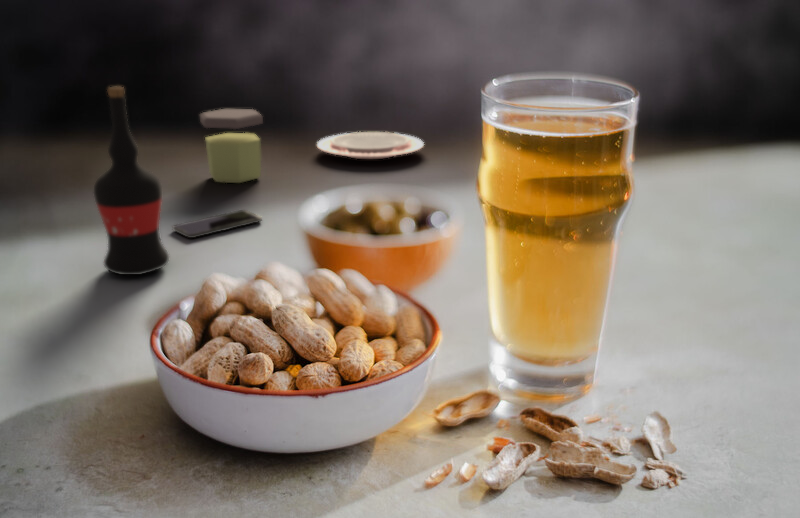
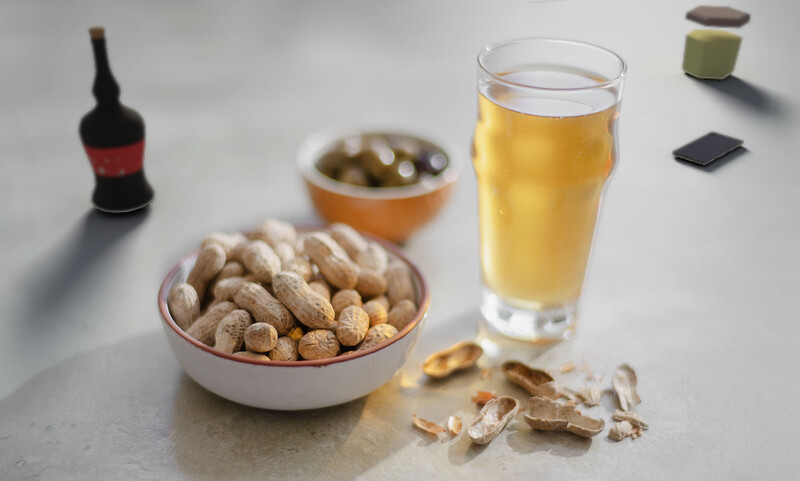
jar: present [200,108,263,183] -> present [682,5,751,80]
plate: present [317,132,424,159] -> none [292,32,403,65]
smartphone: present [173,210,262,238] -> present [672,132,744,165]

